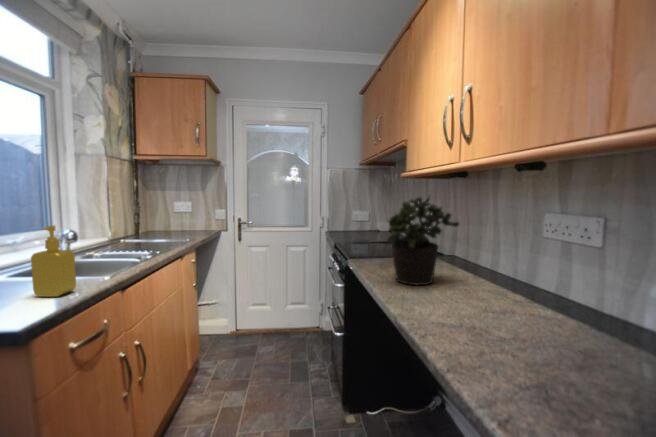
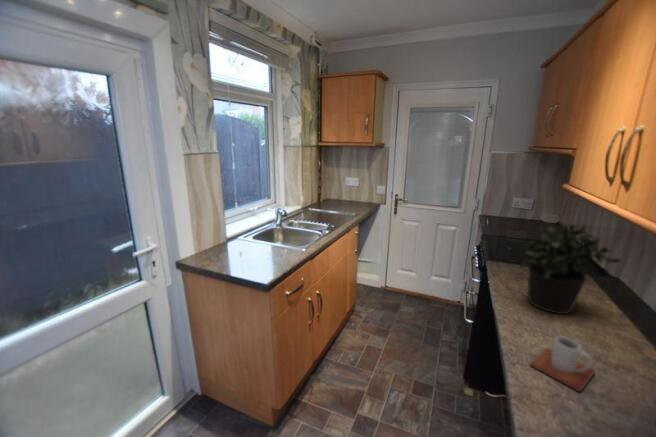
soap dispenser: present [31,226,76,297] -> none [262,219,283,262]
mug: none [427,288,477,337] -> present [531,336,595,391]

